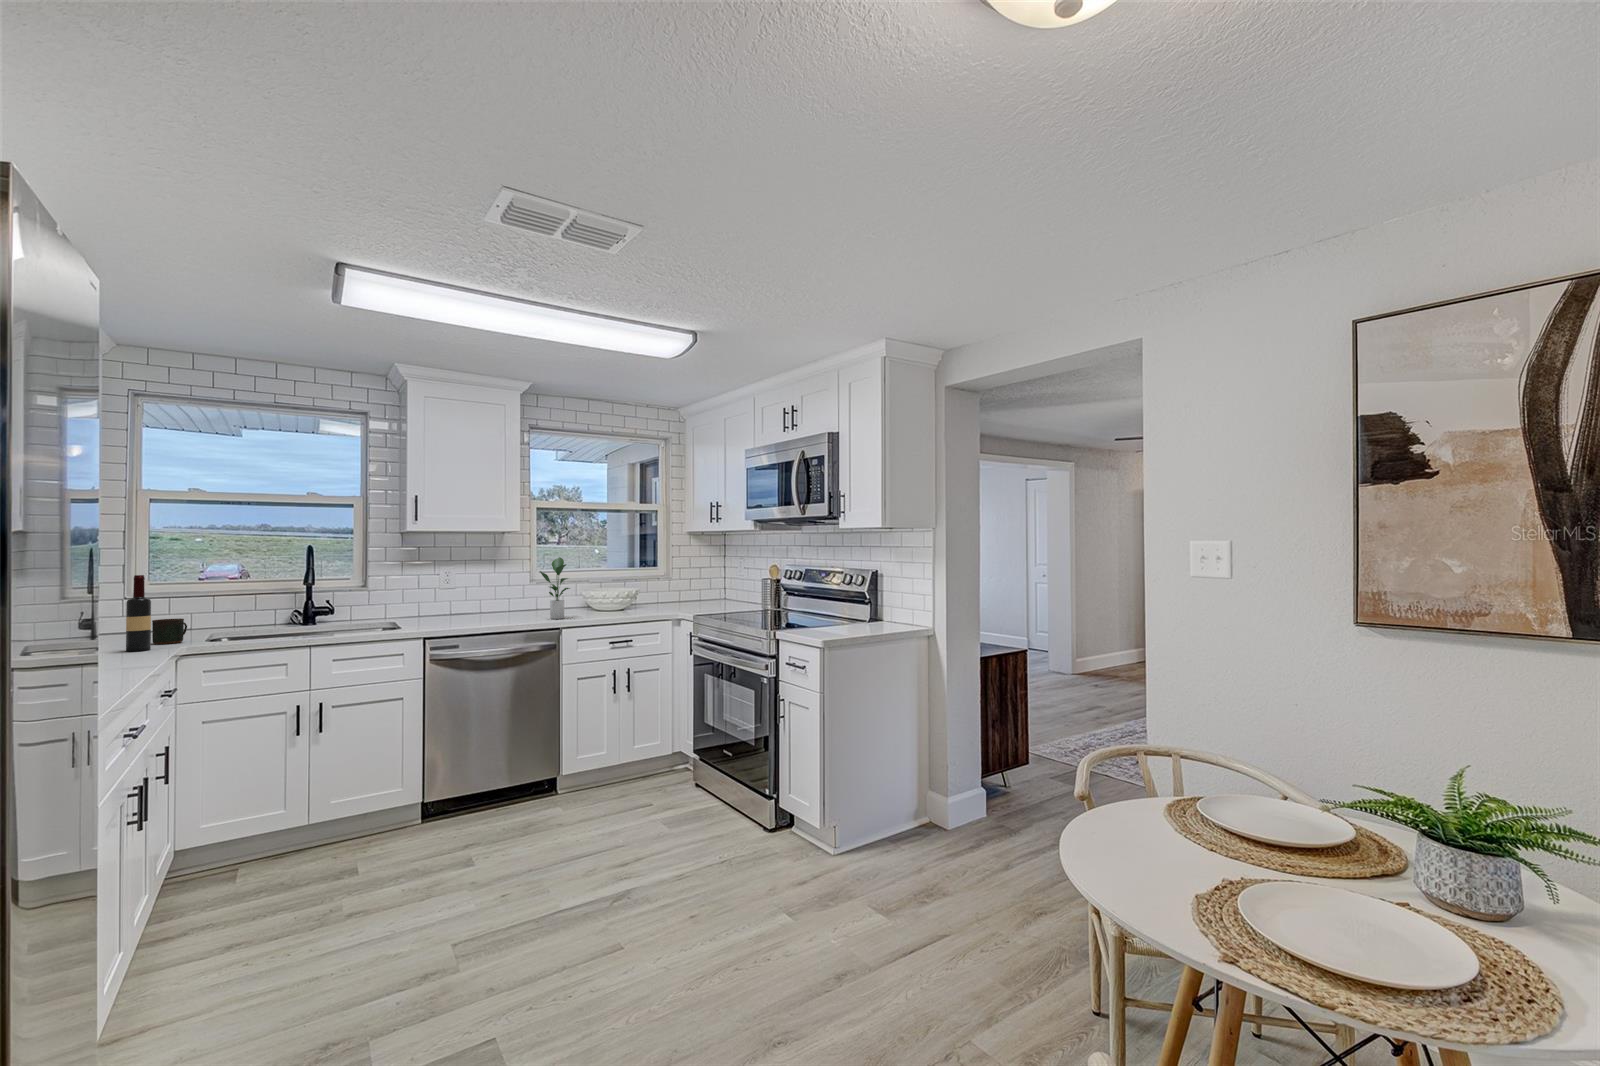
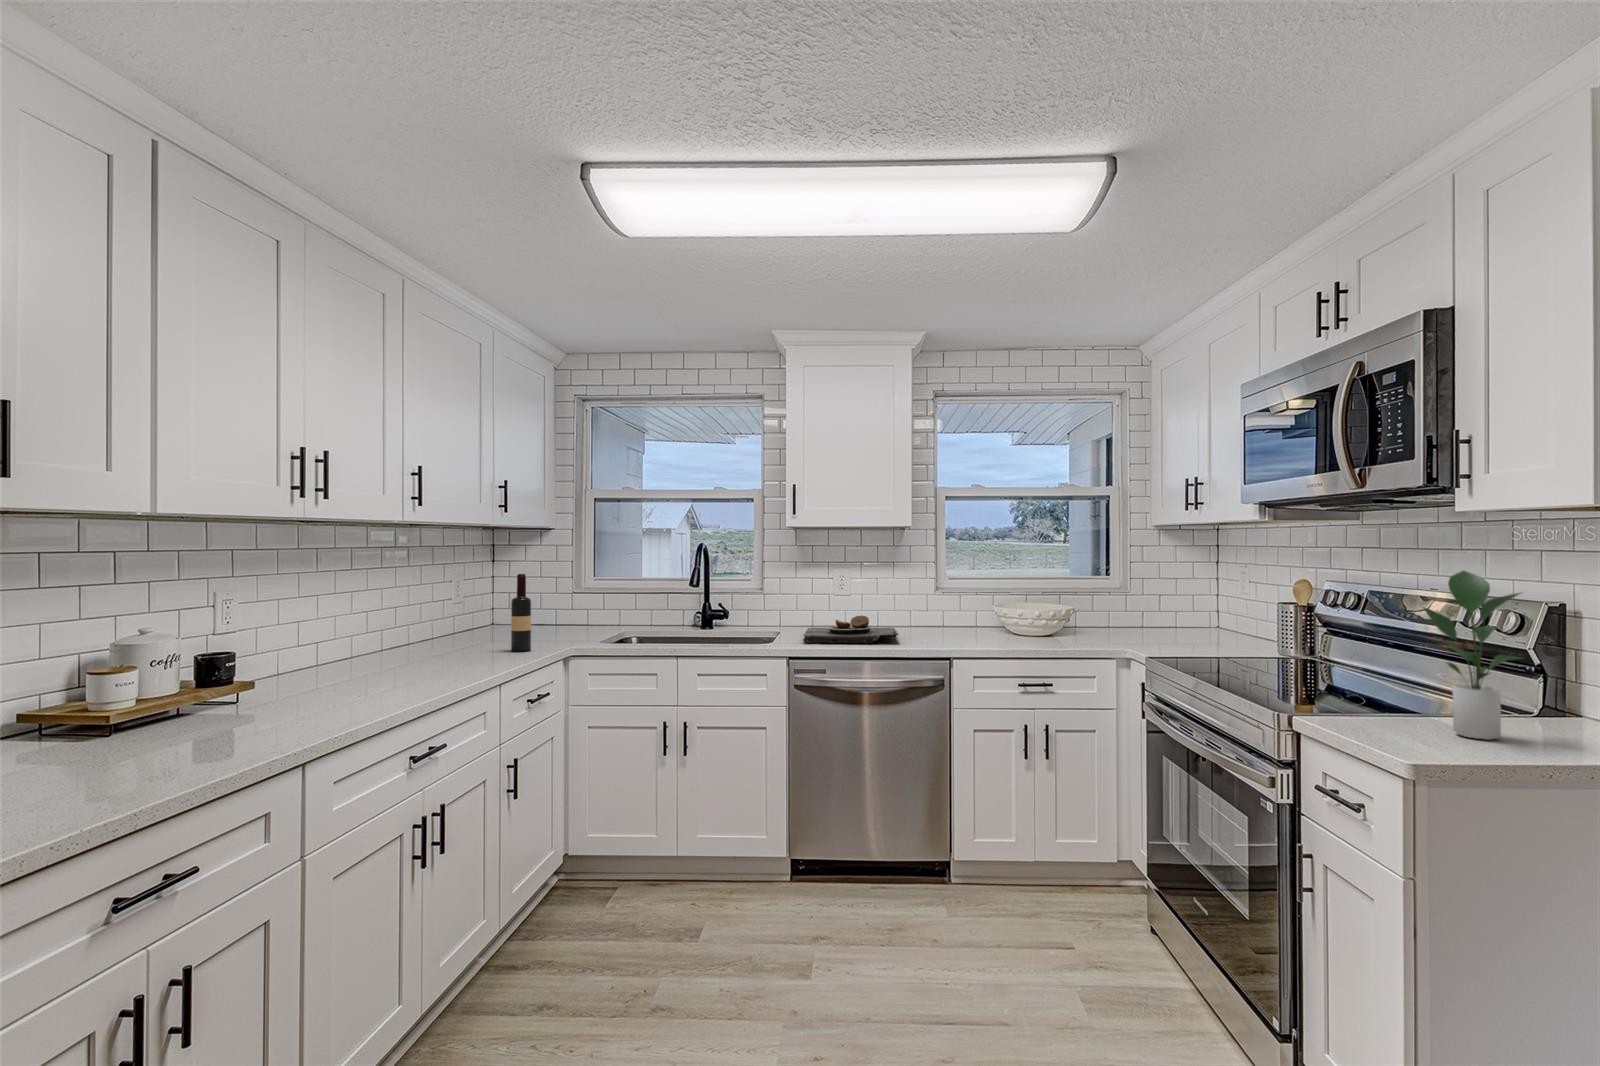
potted plant: present [540,557,570,619] -> present [1424,571,1521,740]
plate: none [427,602,516,626] -> present [803,616,899,643]
mug: present [152,618,187,644] -> none [545,618,571,644]

